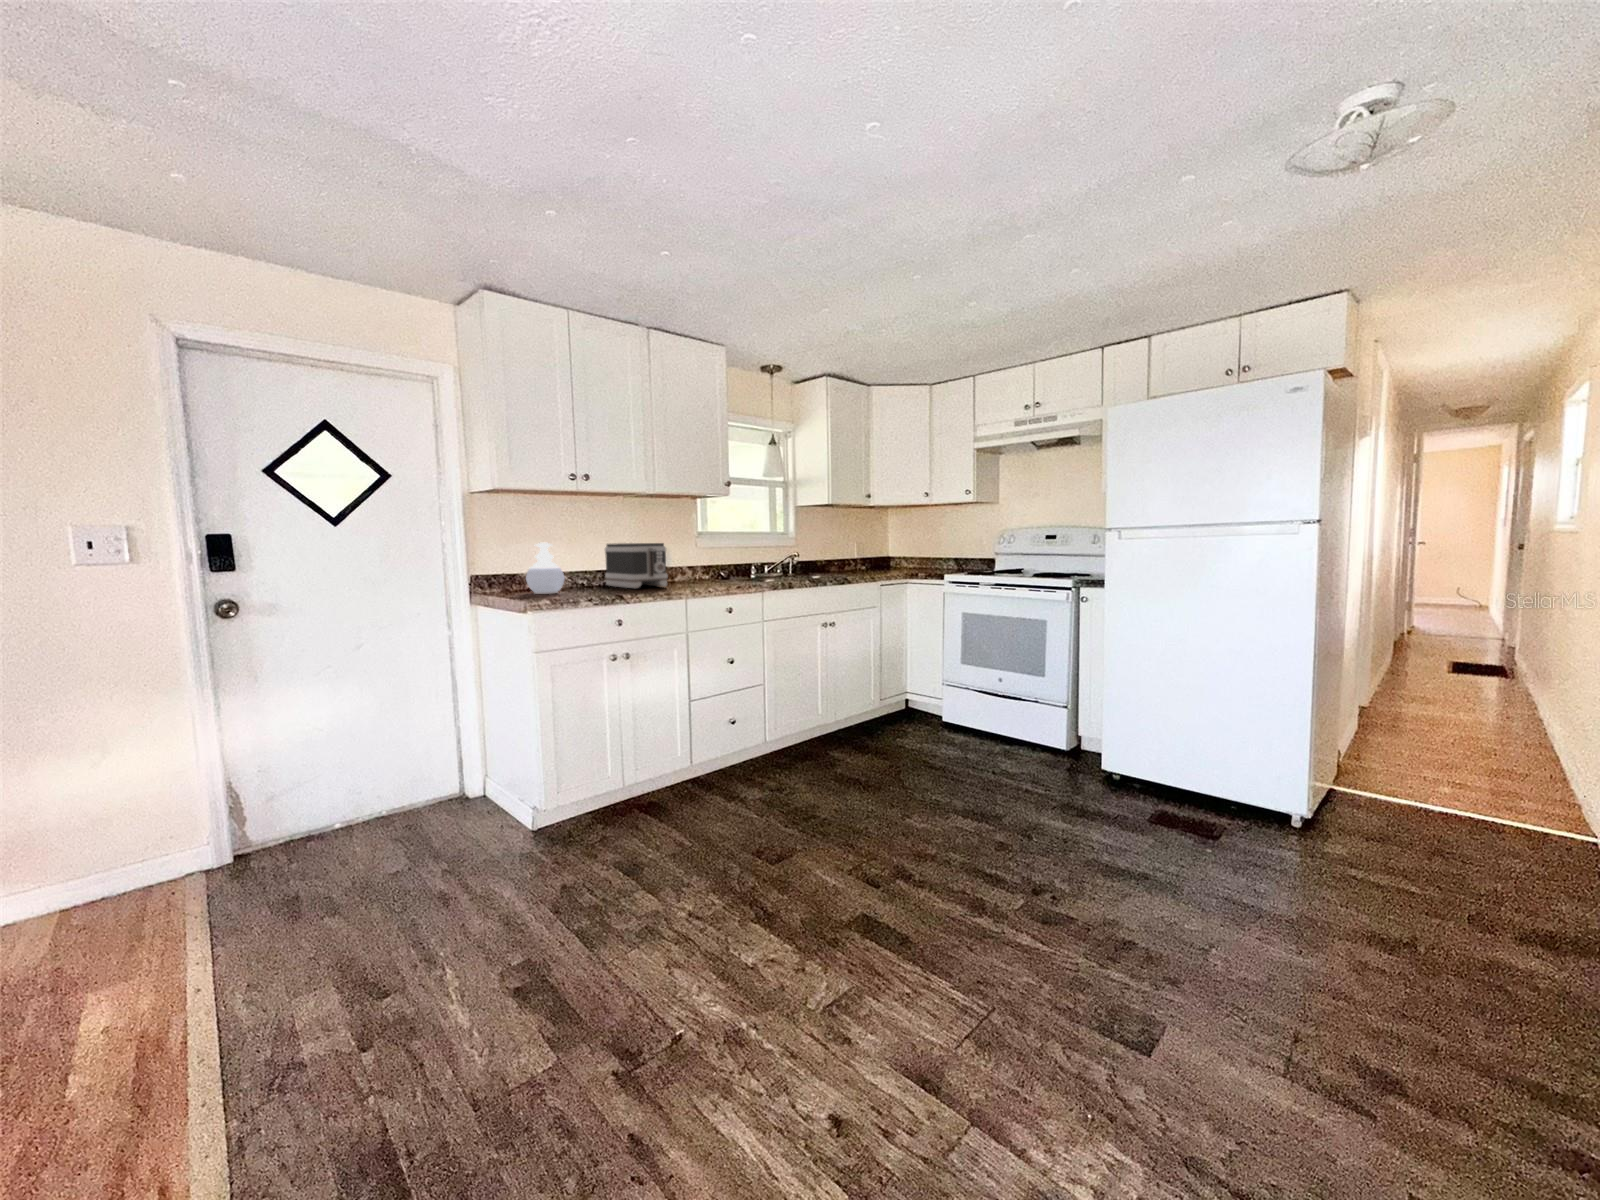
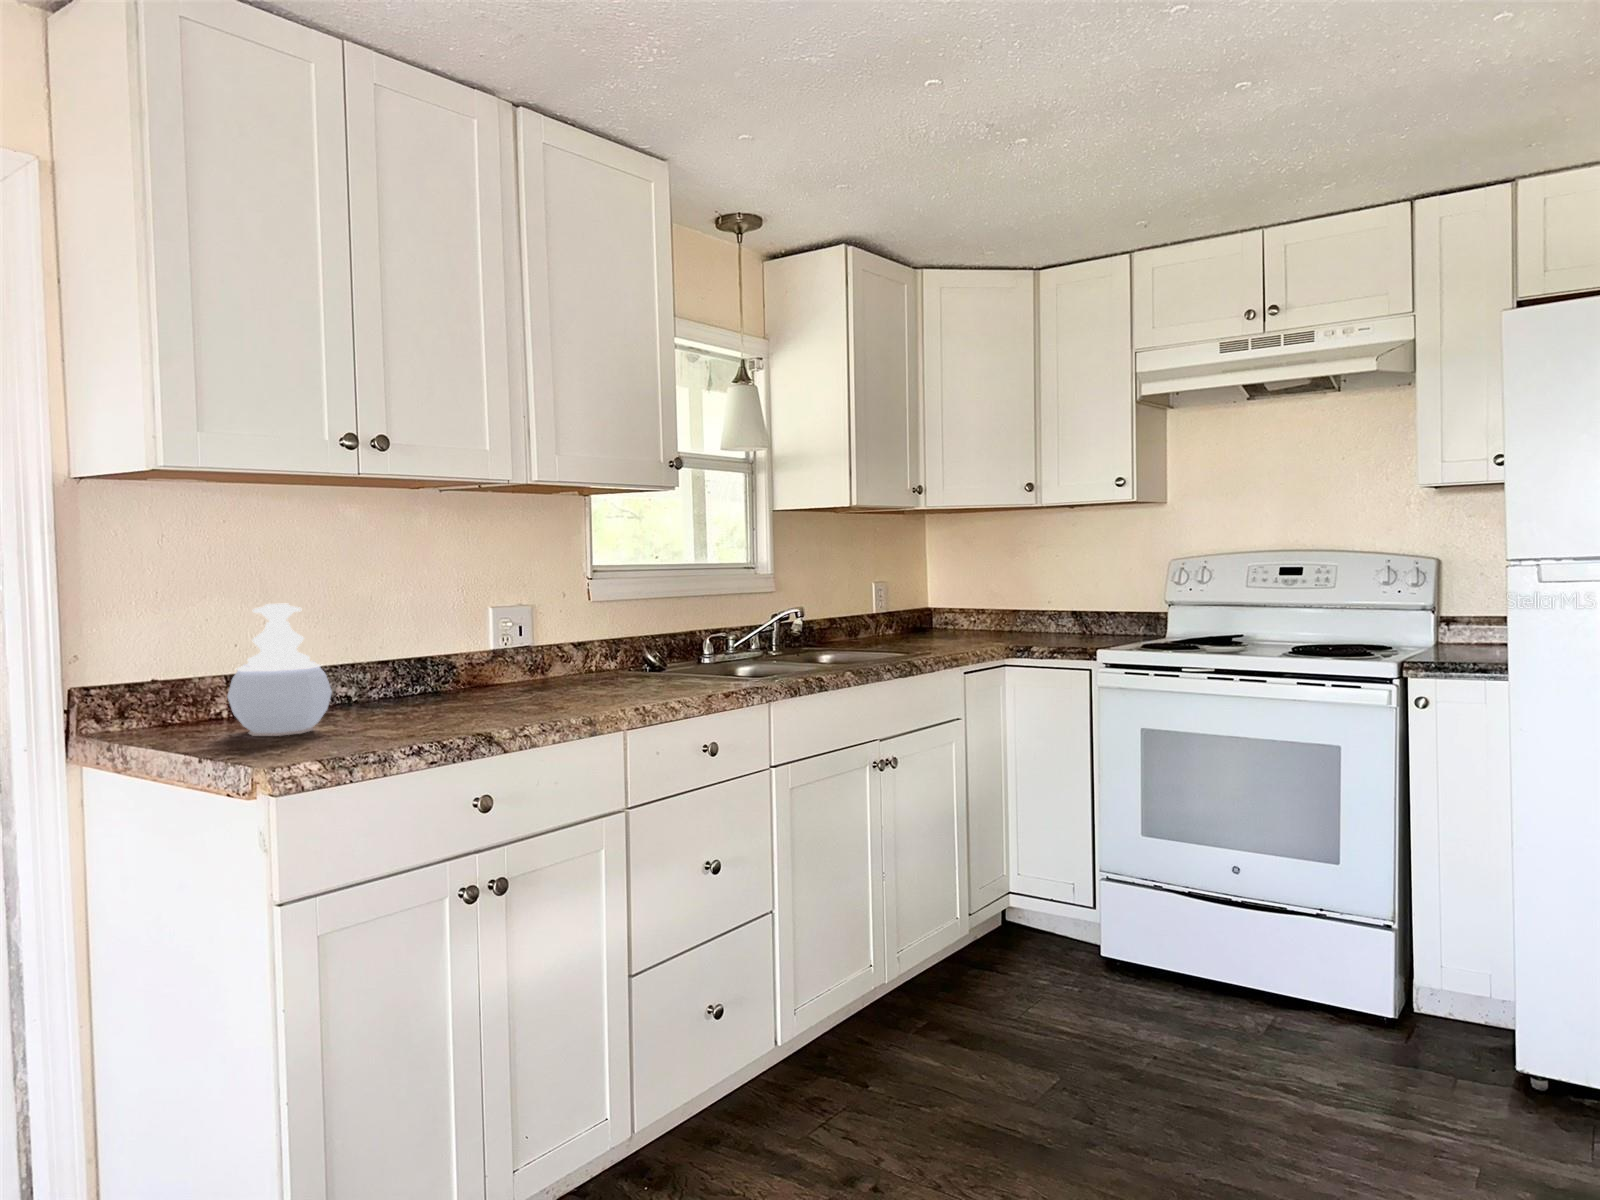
toaster: present [605,543,668,589] -> none [406,596,568,709]

